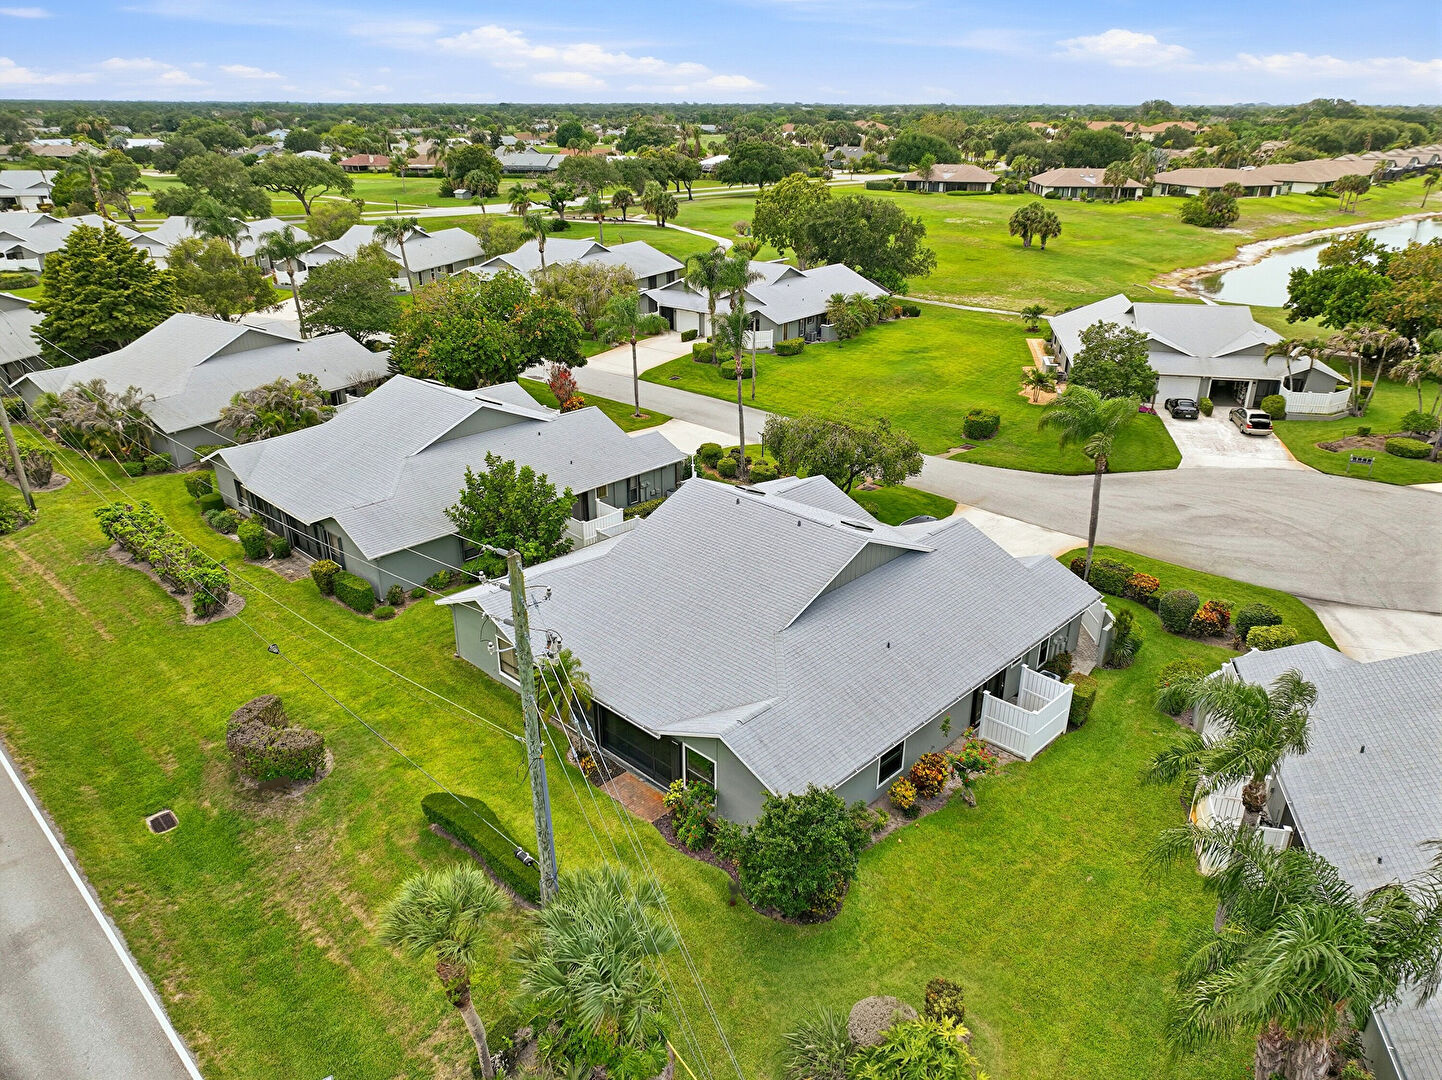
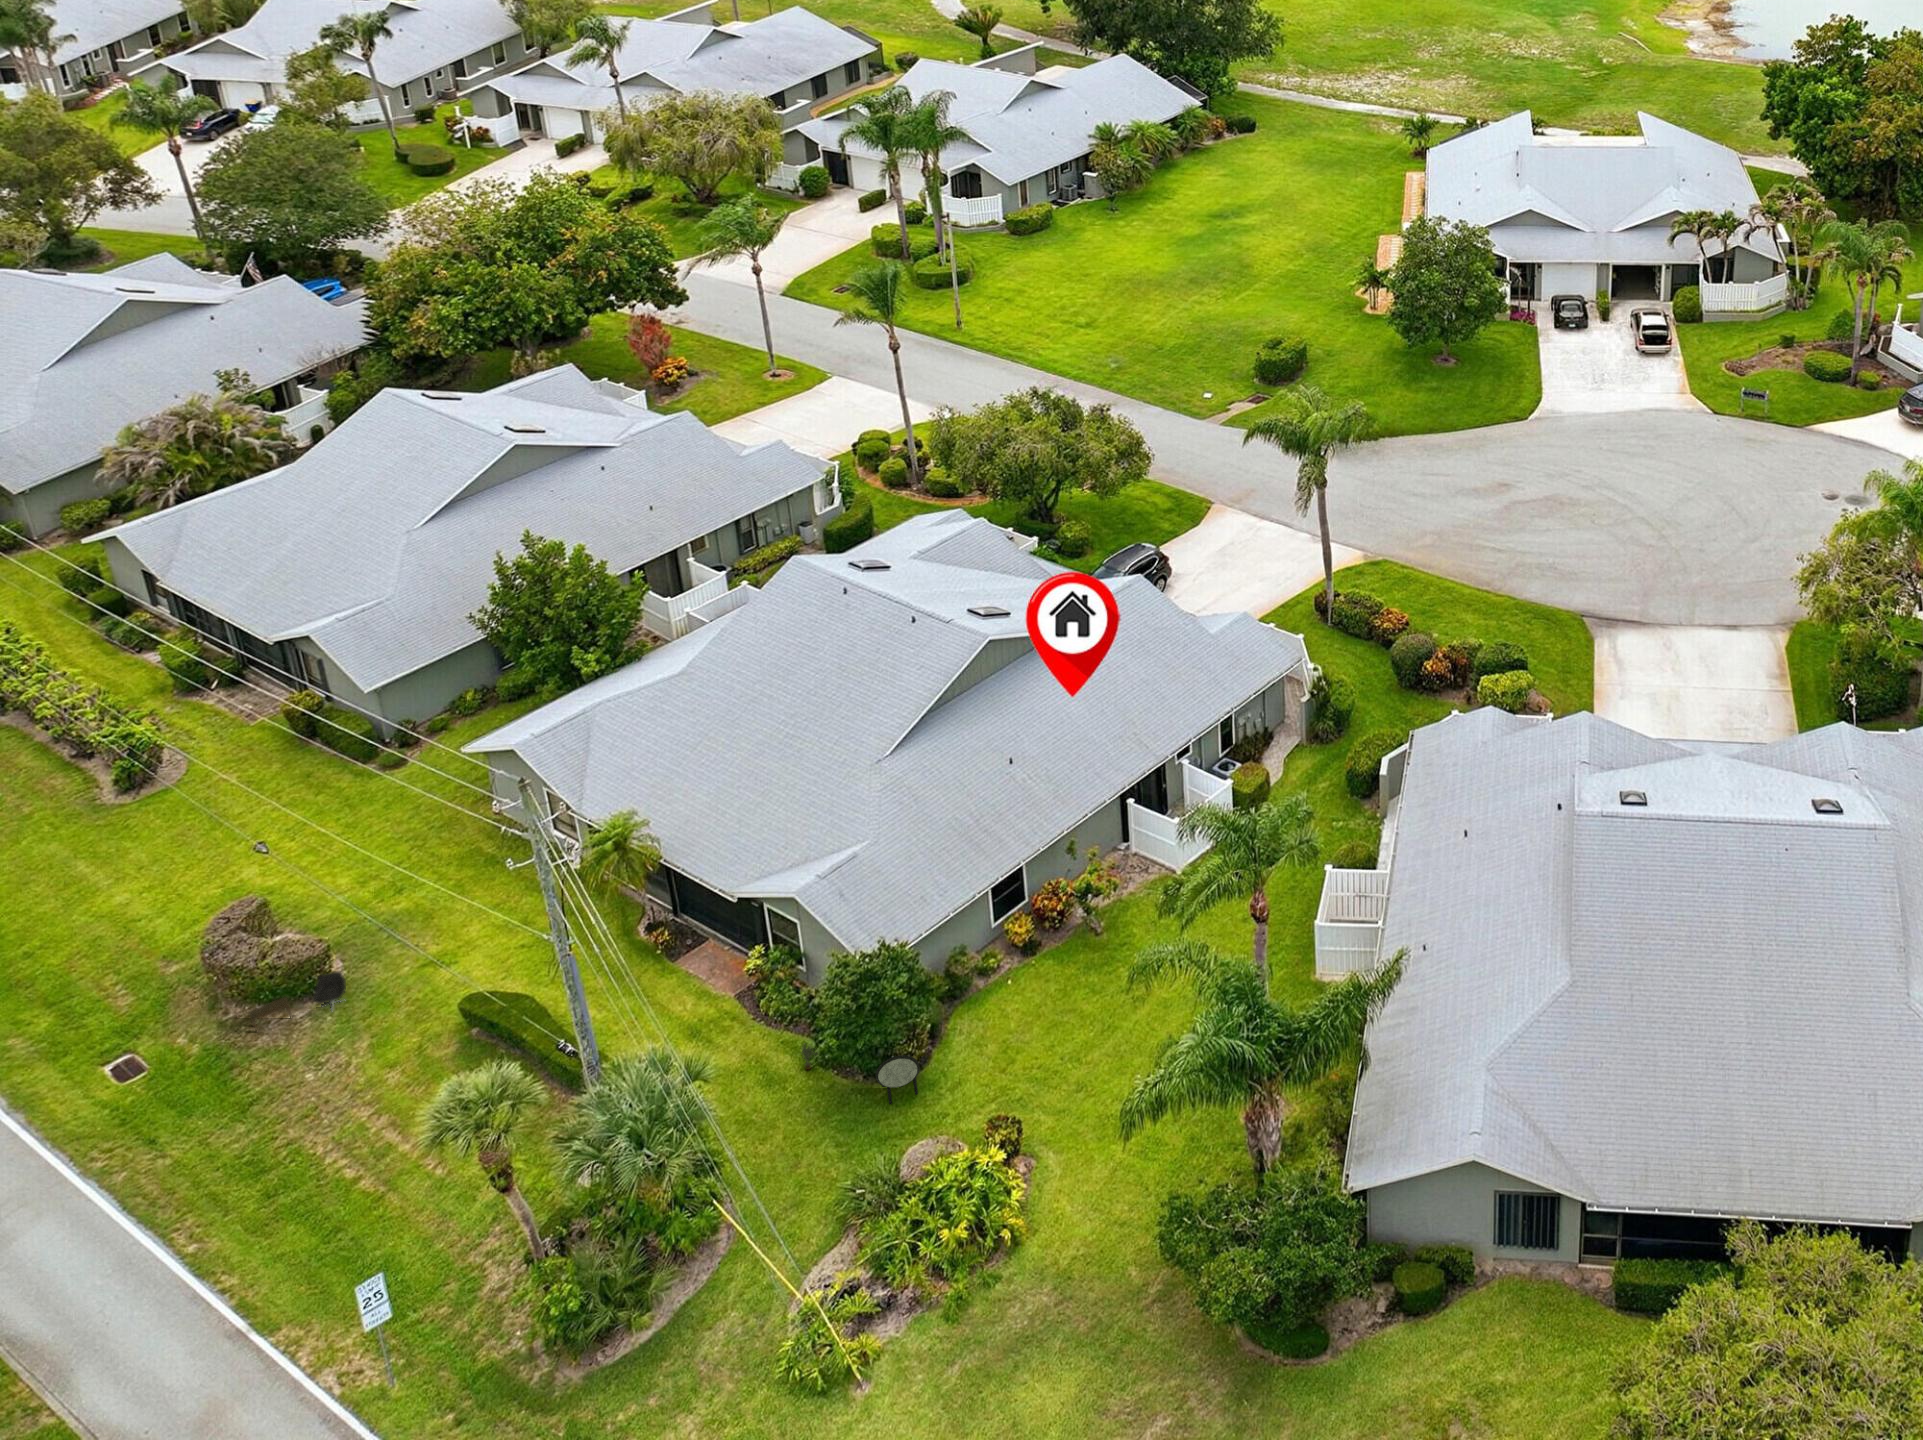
lounge chair: none [307,759,335,793] -> present [313,971,346,1004]
round table: none [806,905,850,955] -> present [876,1055,920,1104]

